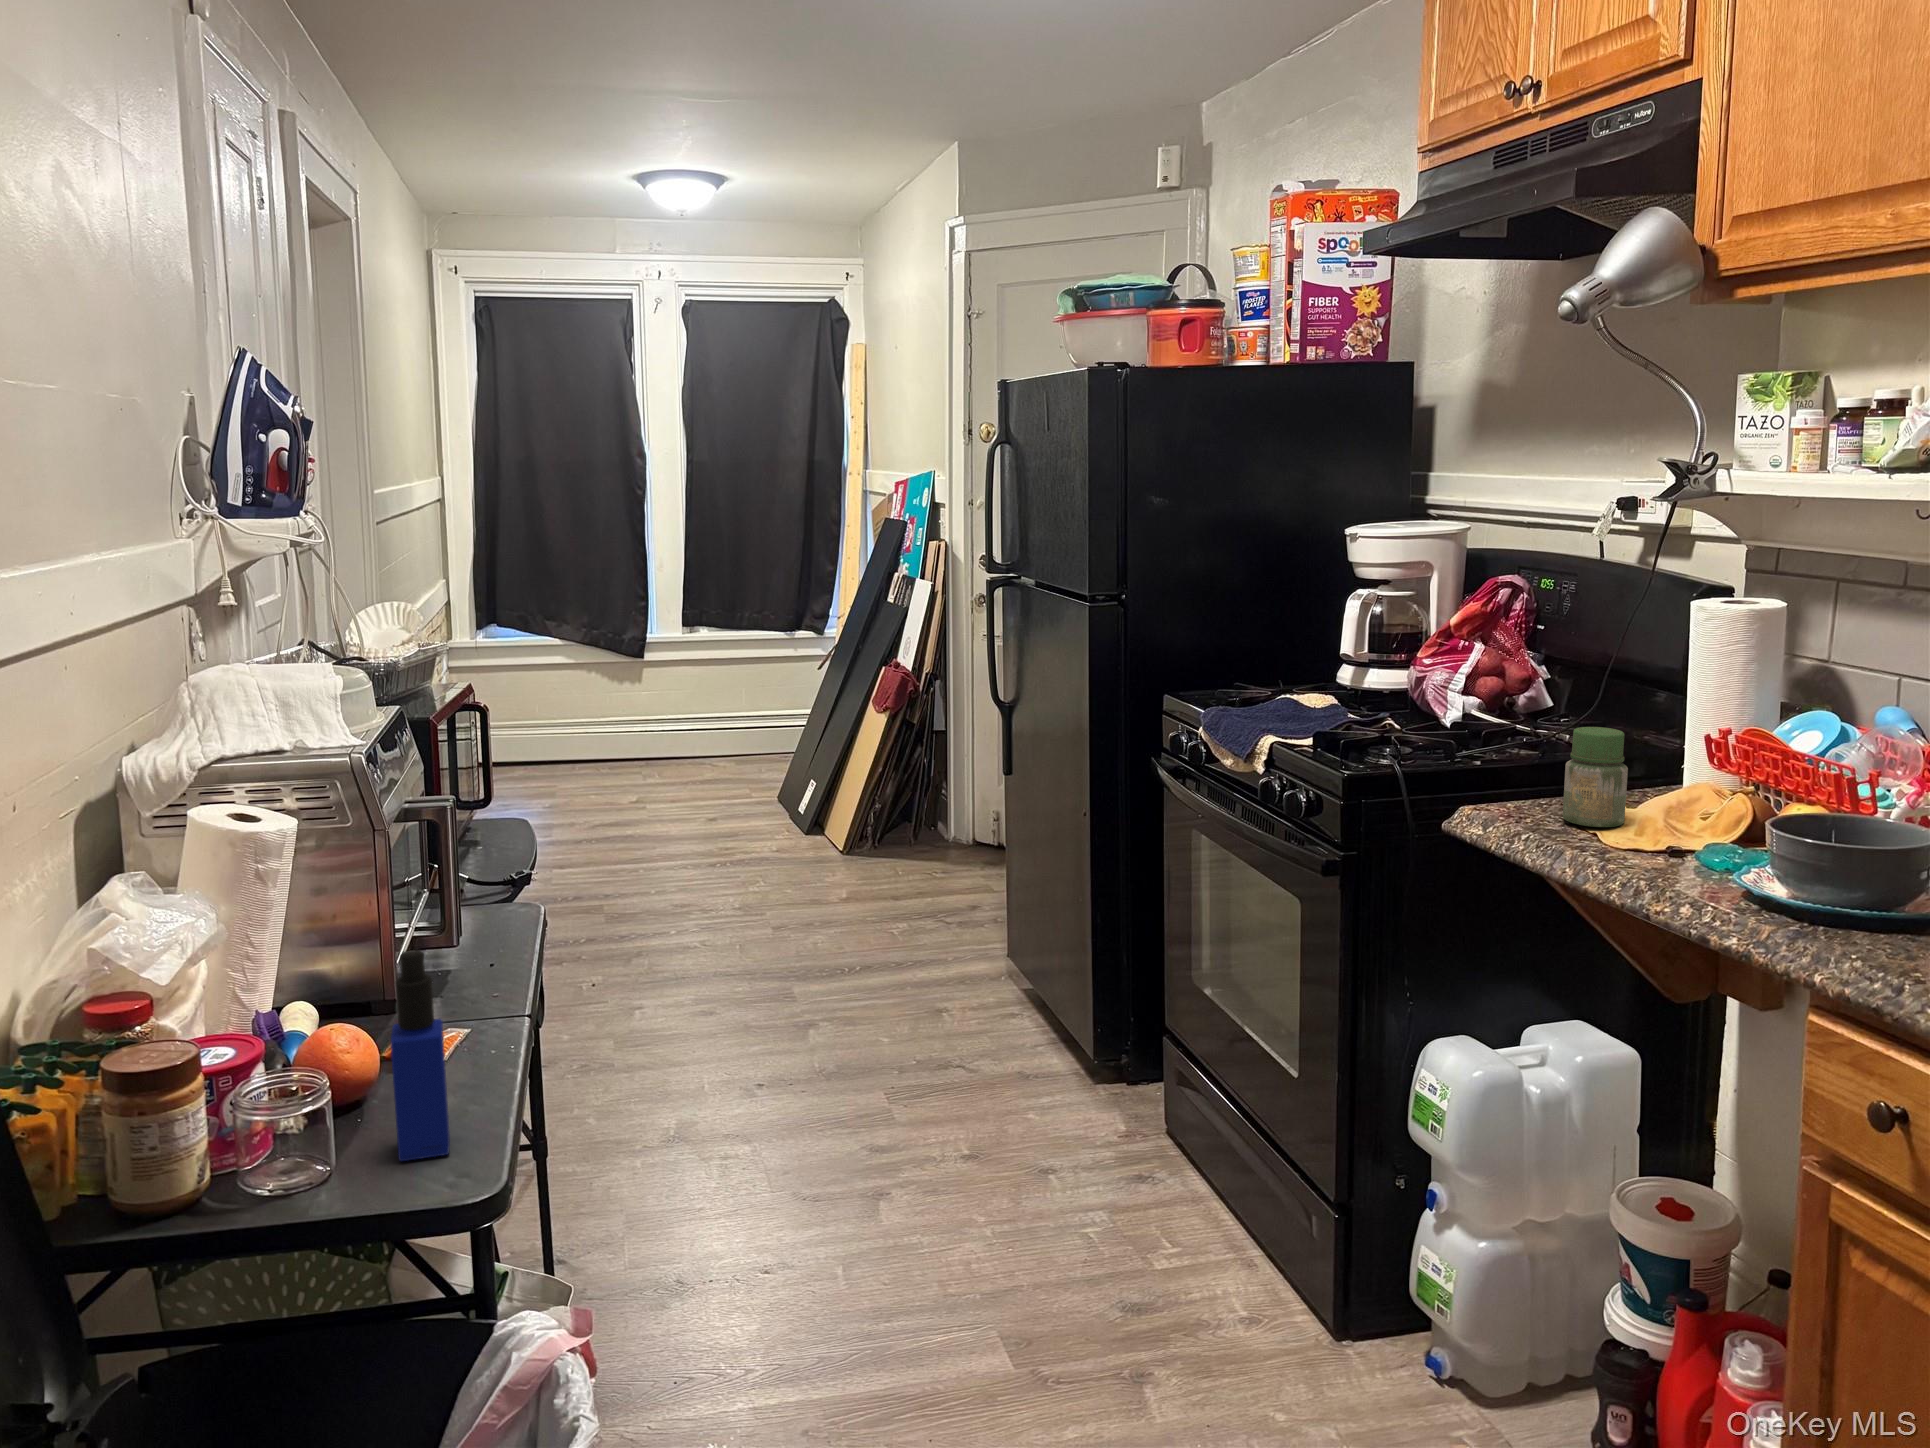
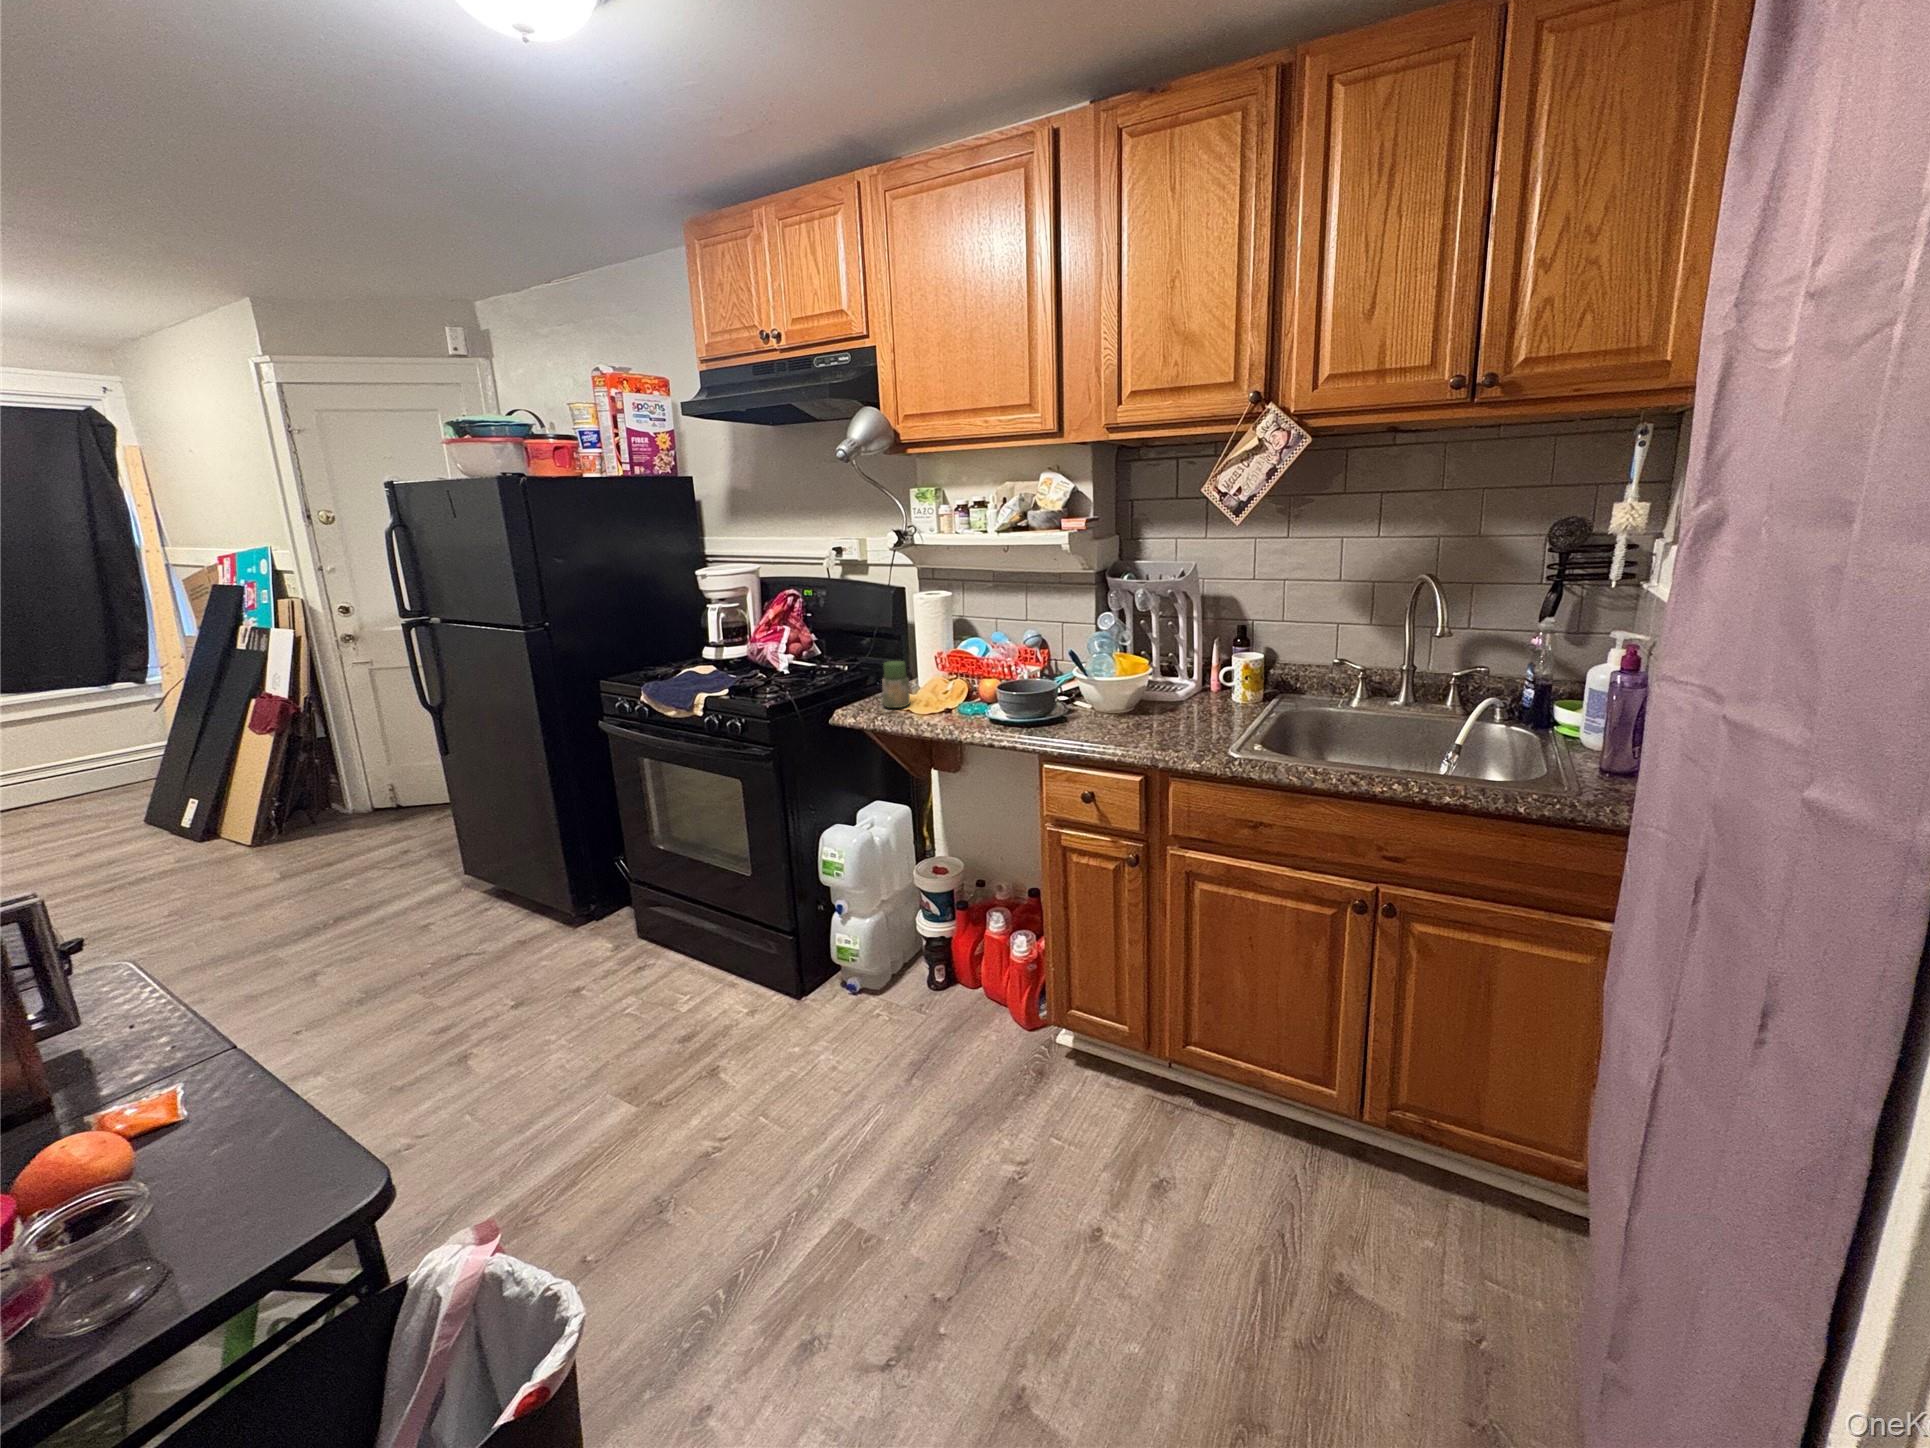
bottle: present [391,950,450,1161] -> none [194,1032,298,1219]

